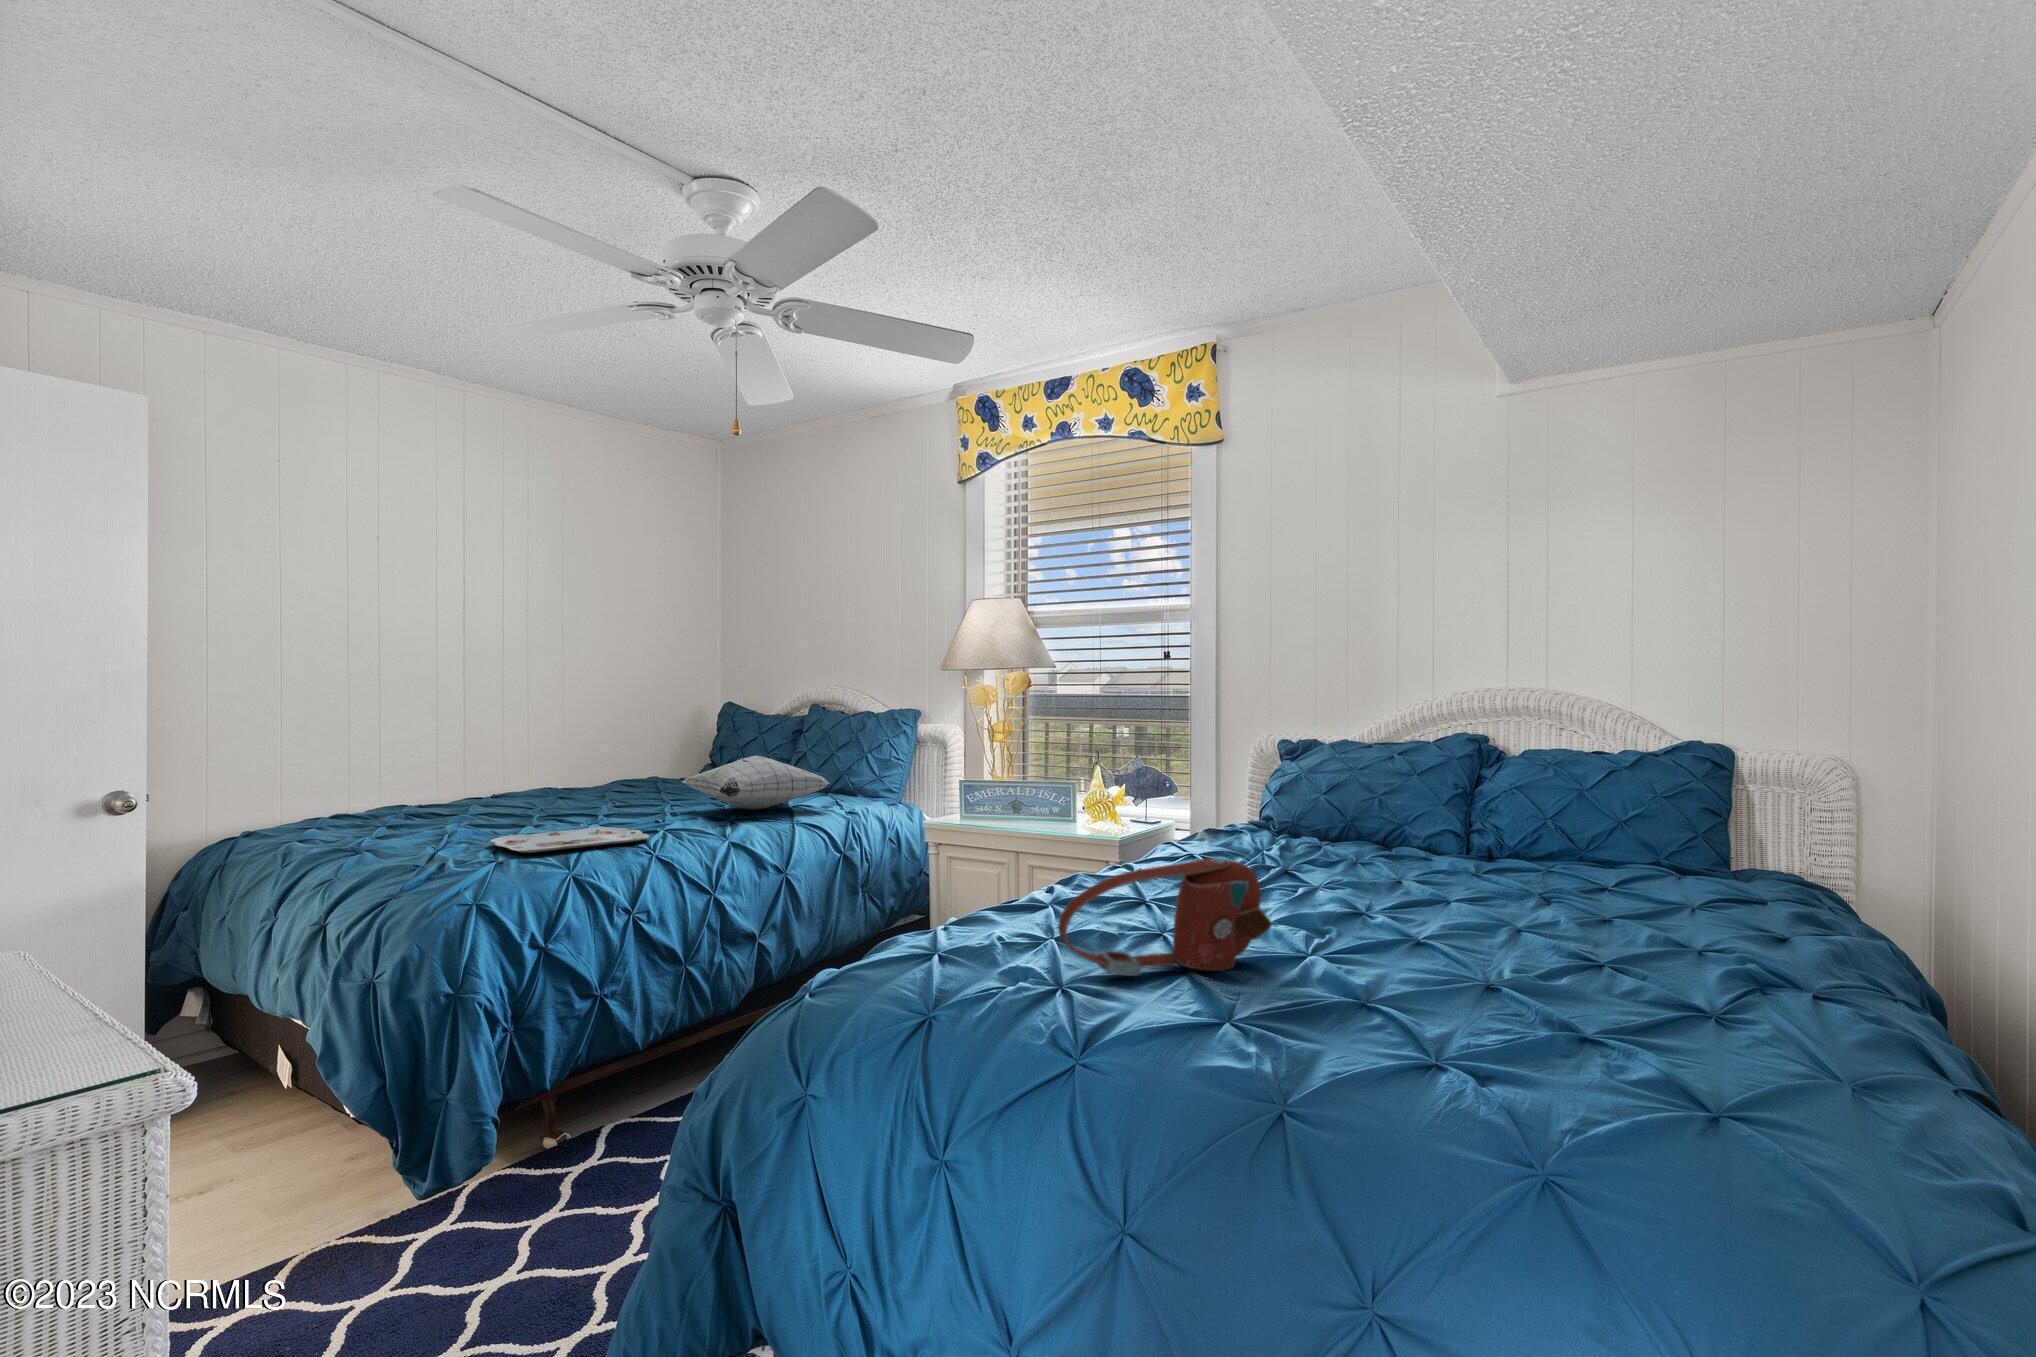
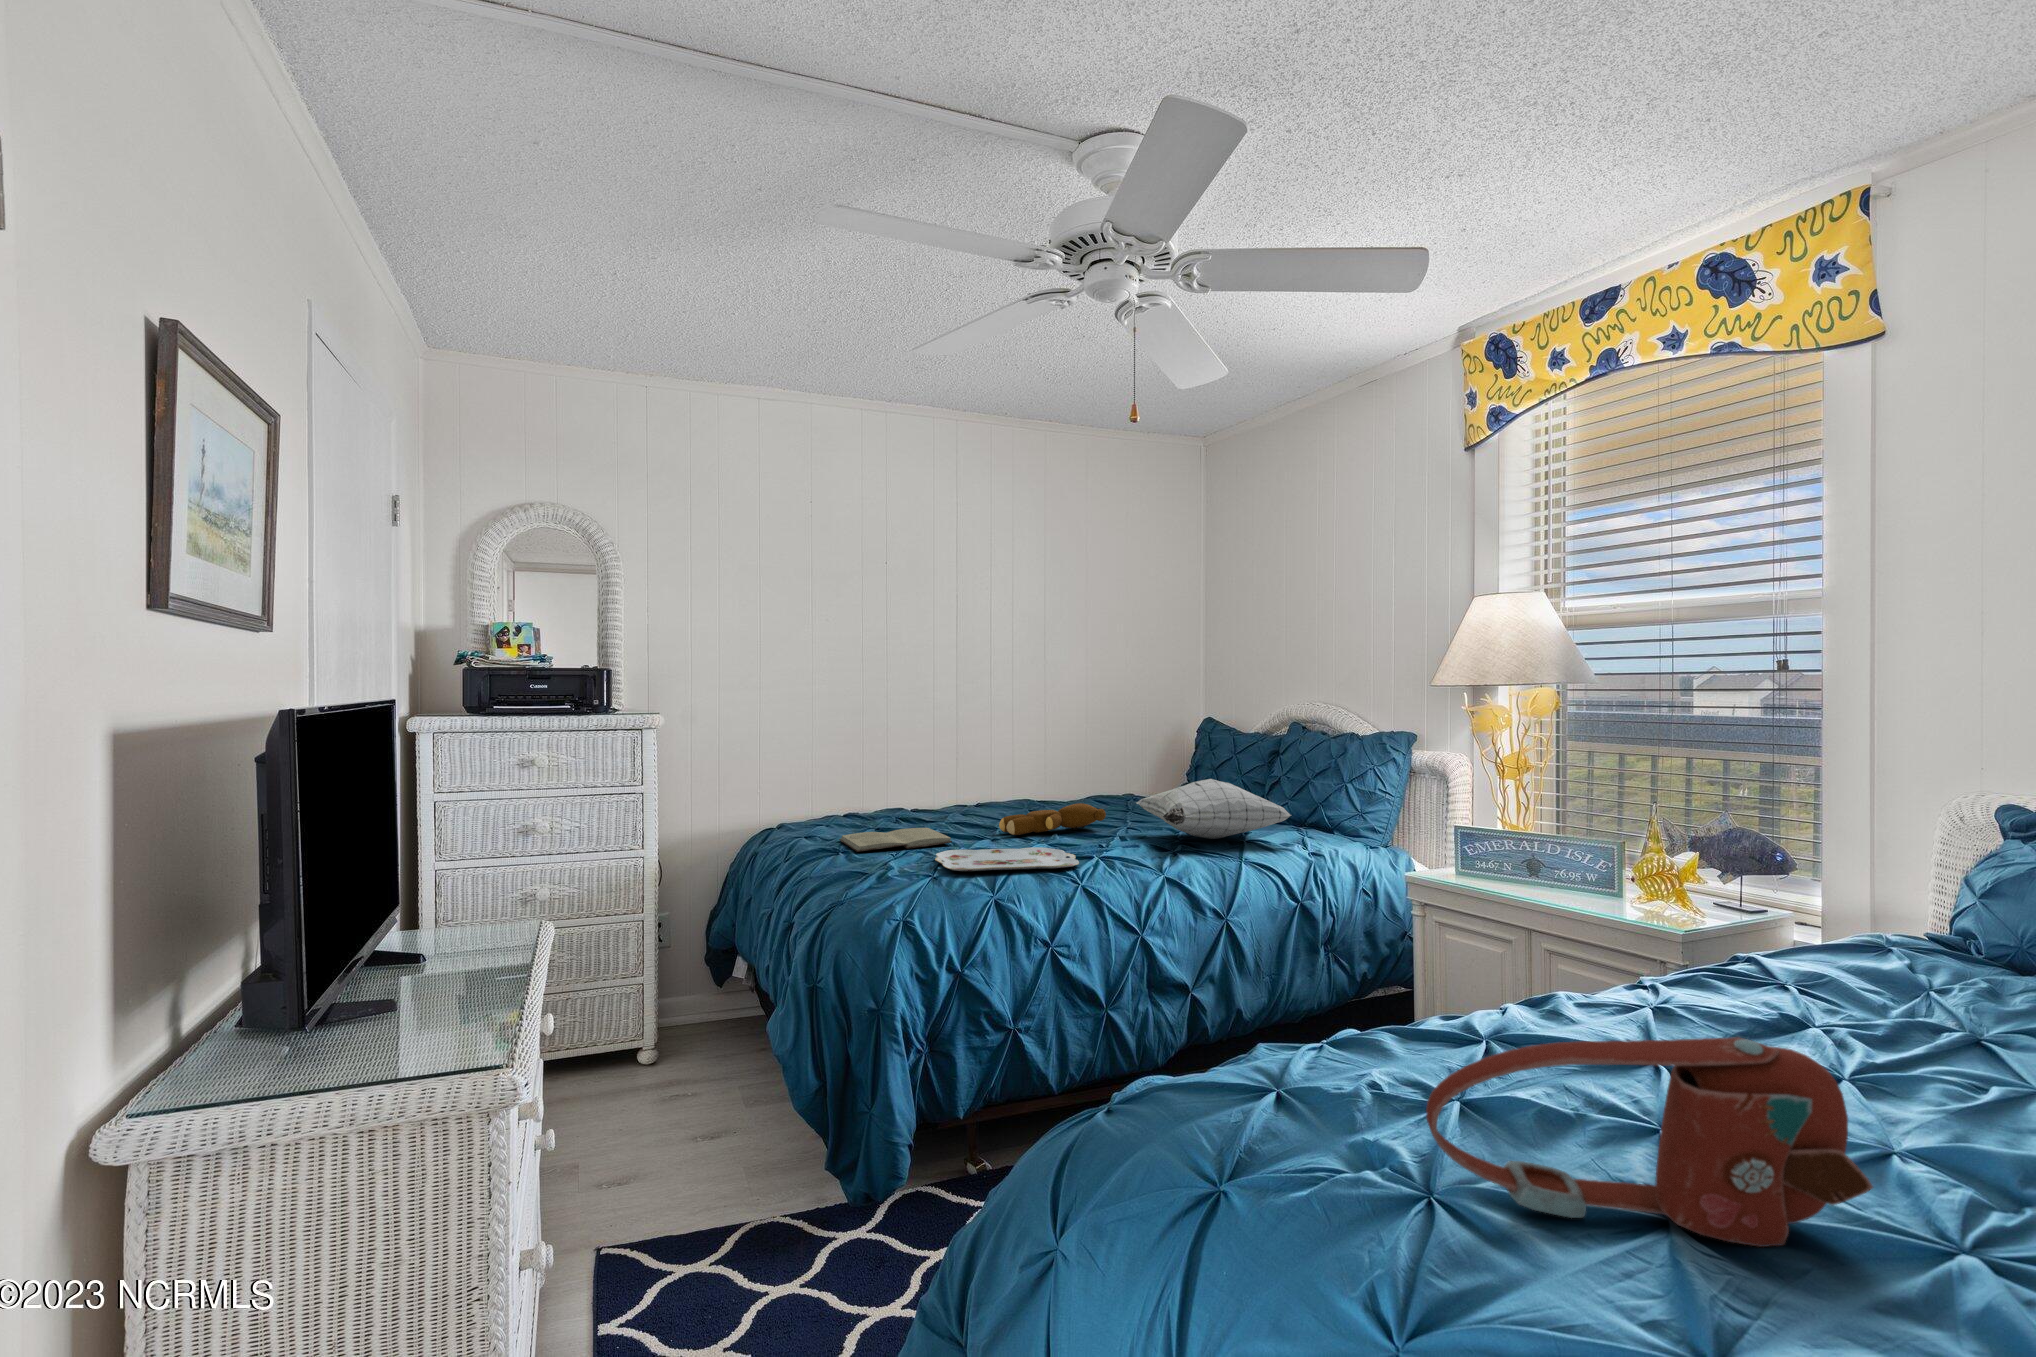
teddy bear: none [540,786,650,820] -> present [999,803,1106,835]
book: none [352,820,496,847] -> present [839,828,952,852]

